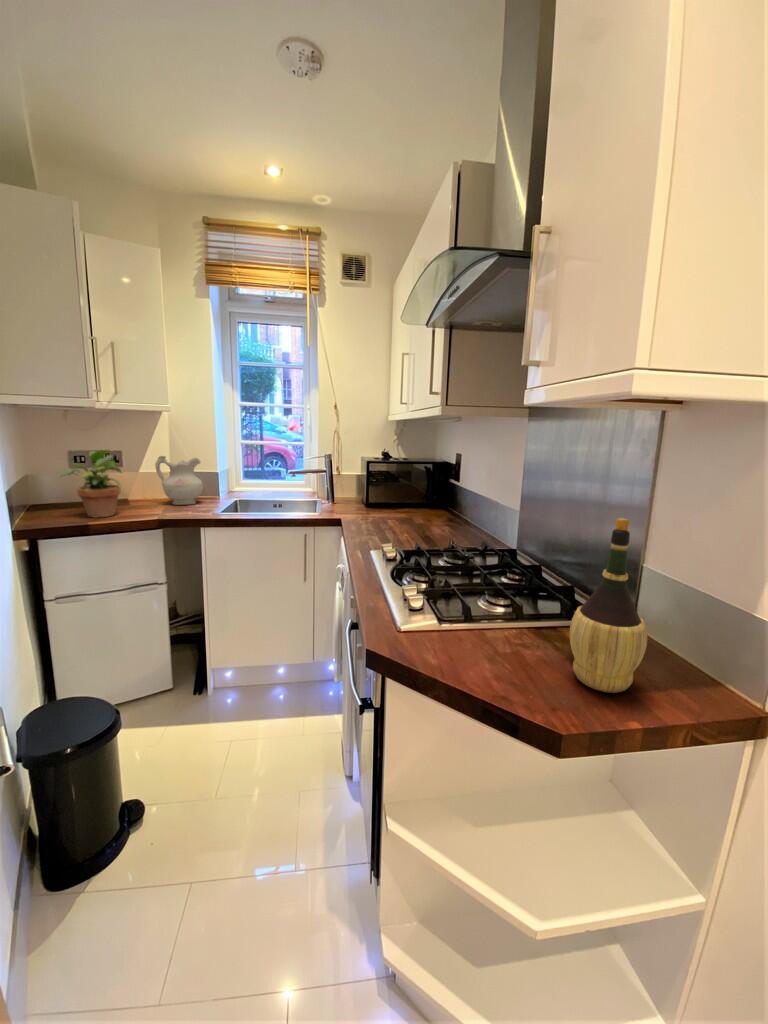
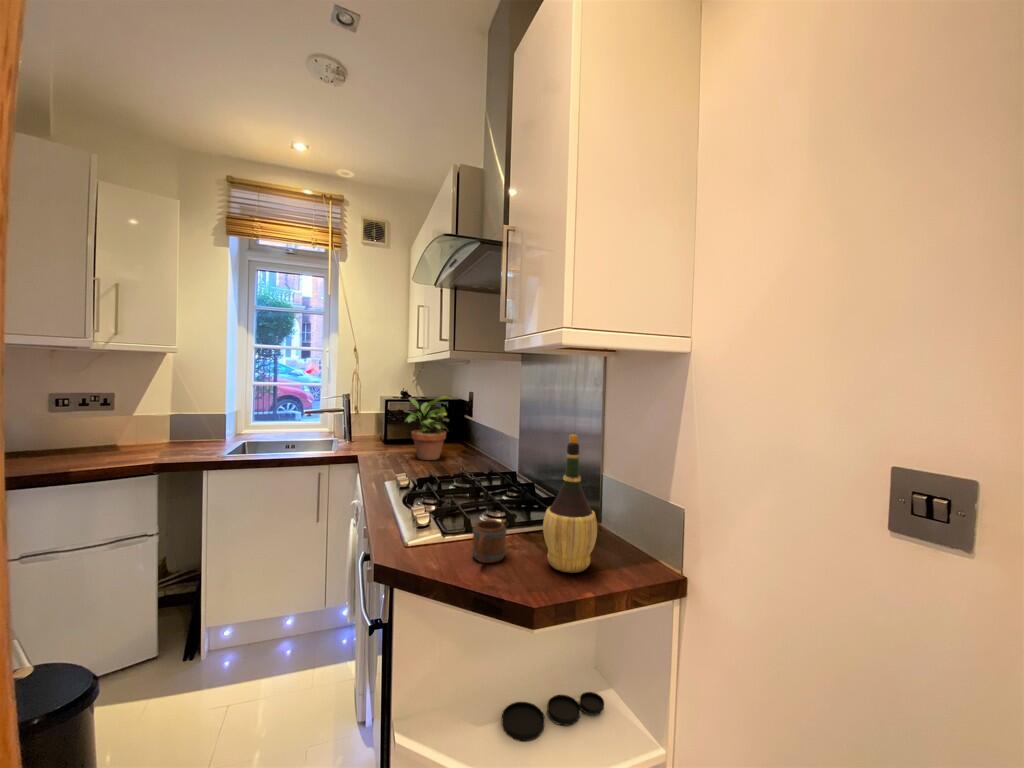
potted plant: present [59,449,121,518] -> present [404,396,450,460]
ceramic pitcher: present [155,456,203,505] -> none [155,398,209,449]
mug: none [476,613,520,666] -> present [472,520,506,563]
plate: none [502,810,626,860] -> present [502,692,604,741]

